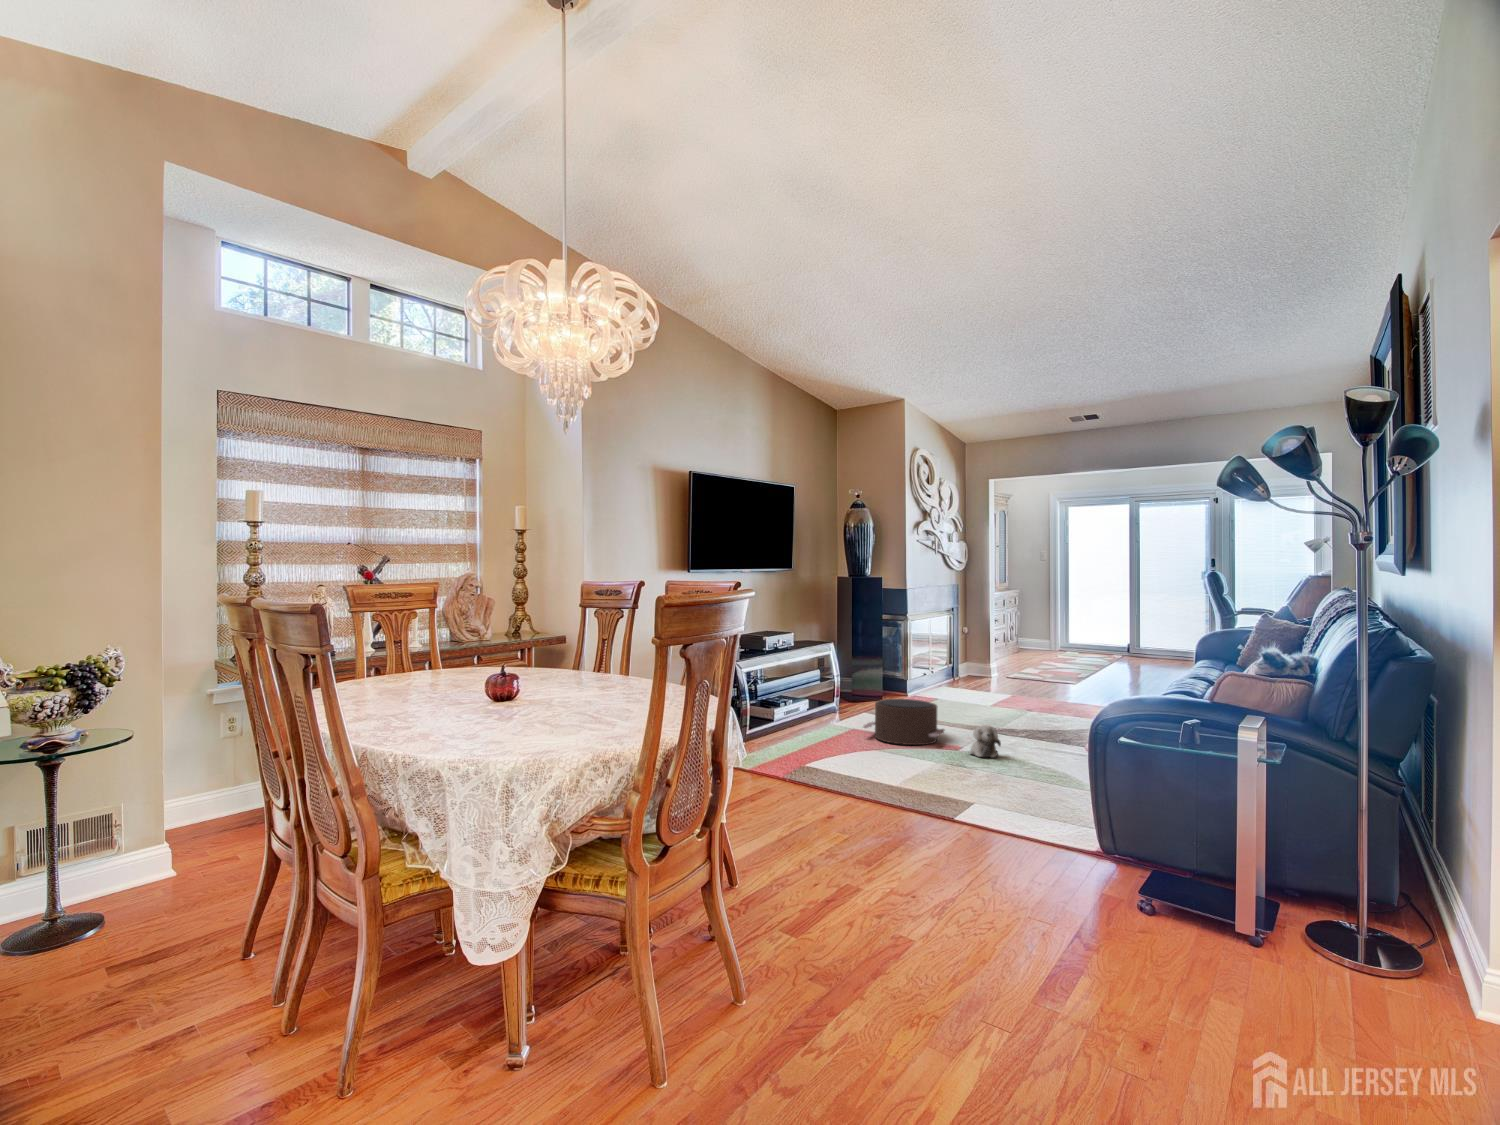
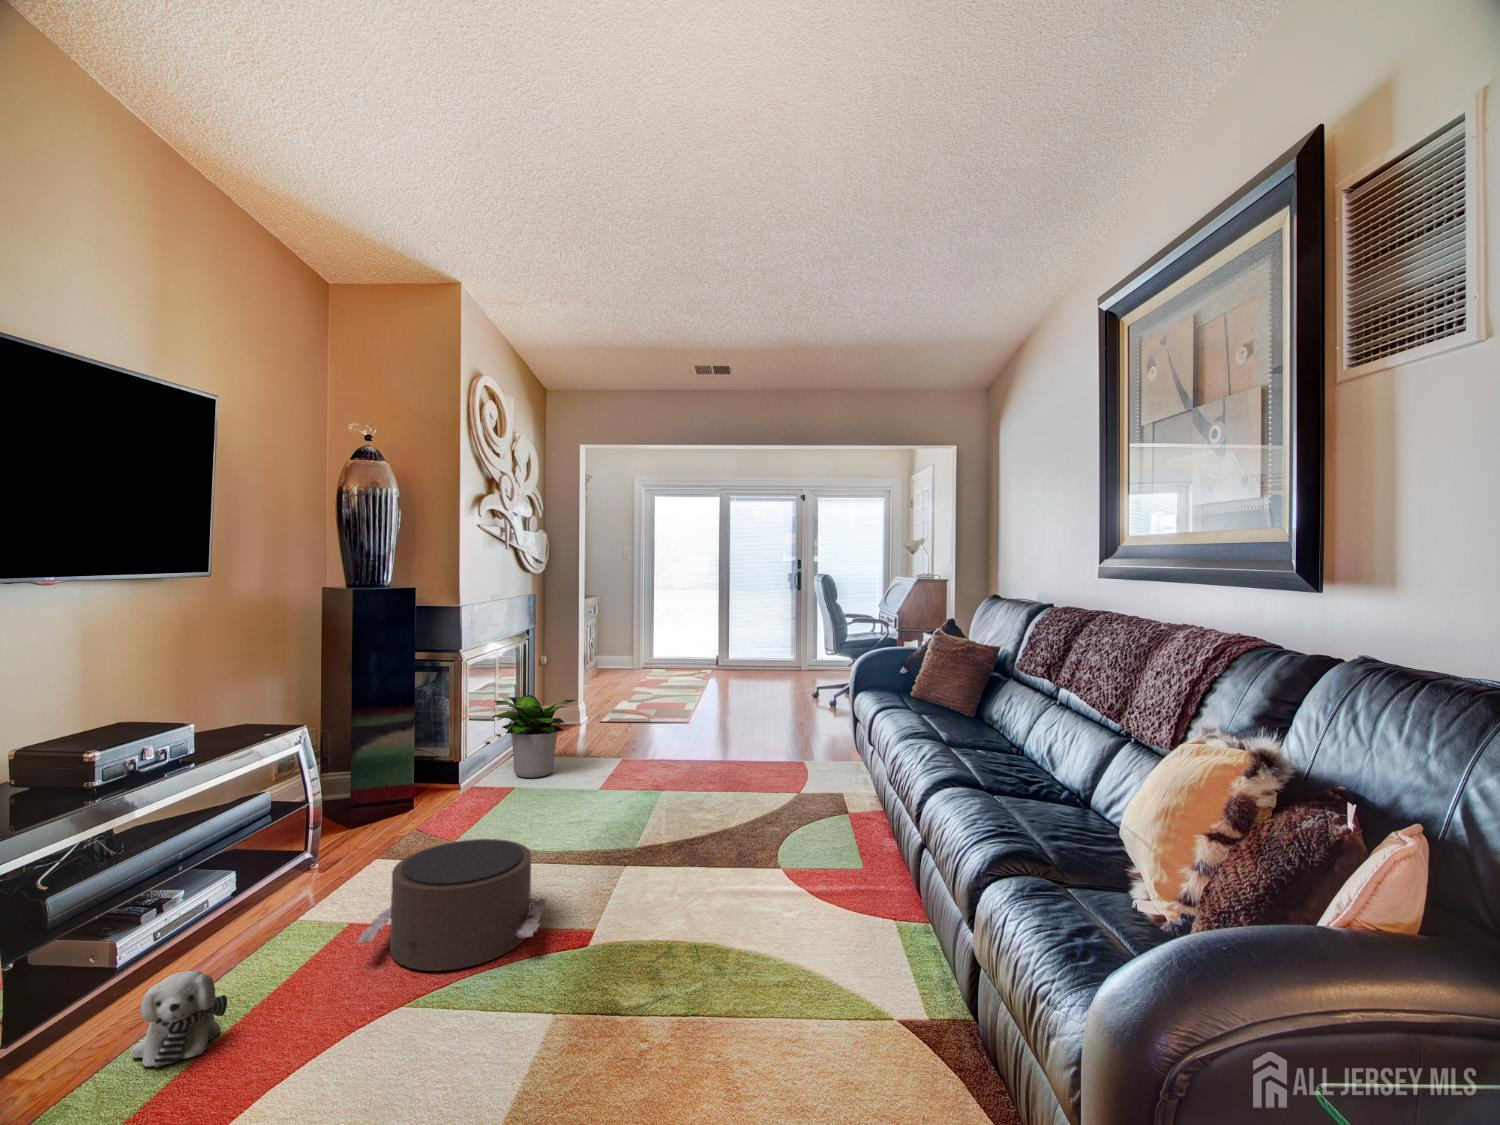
potted plant: none [919,647,979,696] -> present [492,695,575,778]
plush toy: present [970,725,1001,757] -> present [131,971,227,1067]

